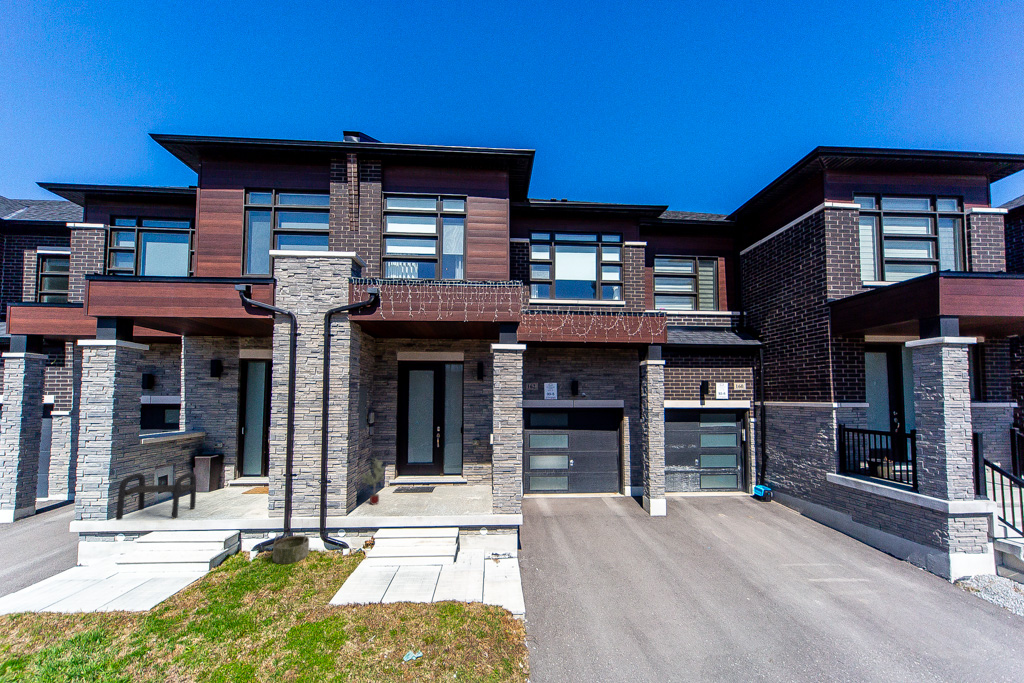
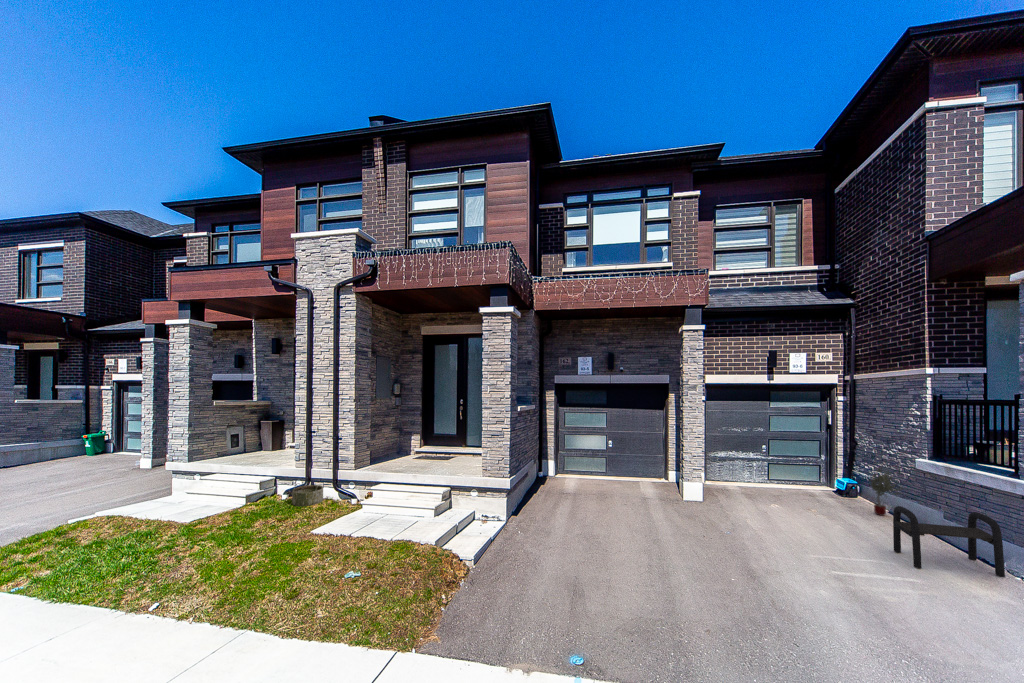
potted tree: present [362,459,384,504] -> present [871,468,901,516]
bench: present [116,473,196,520] -> present [893,506,1005,577]

